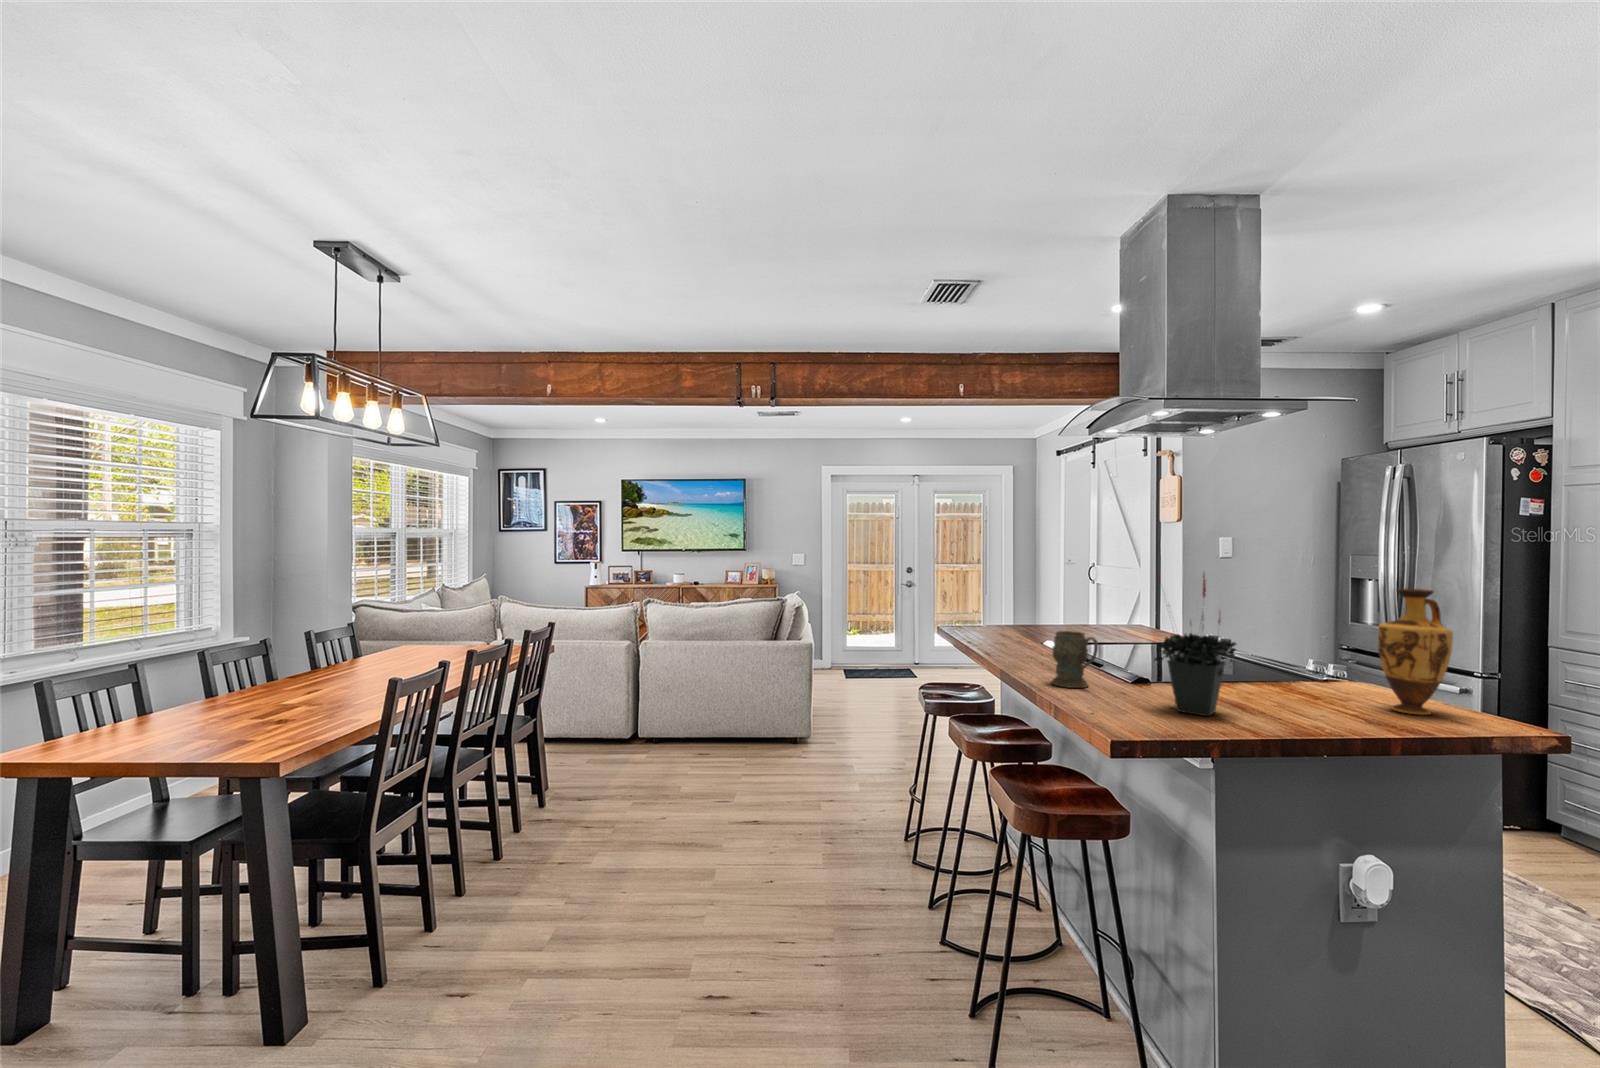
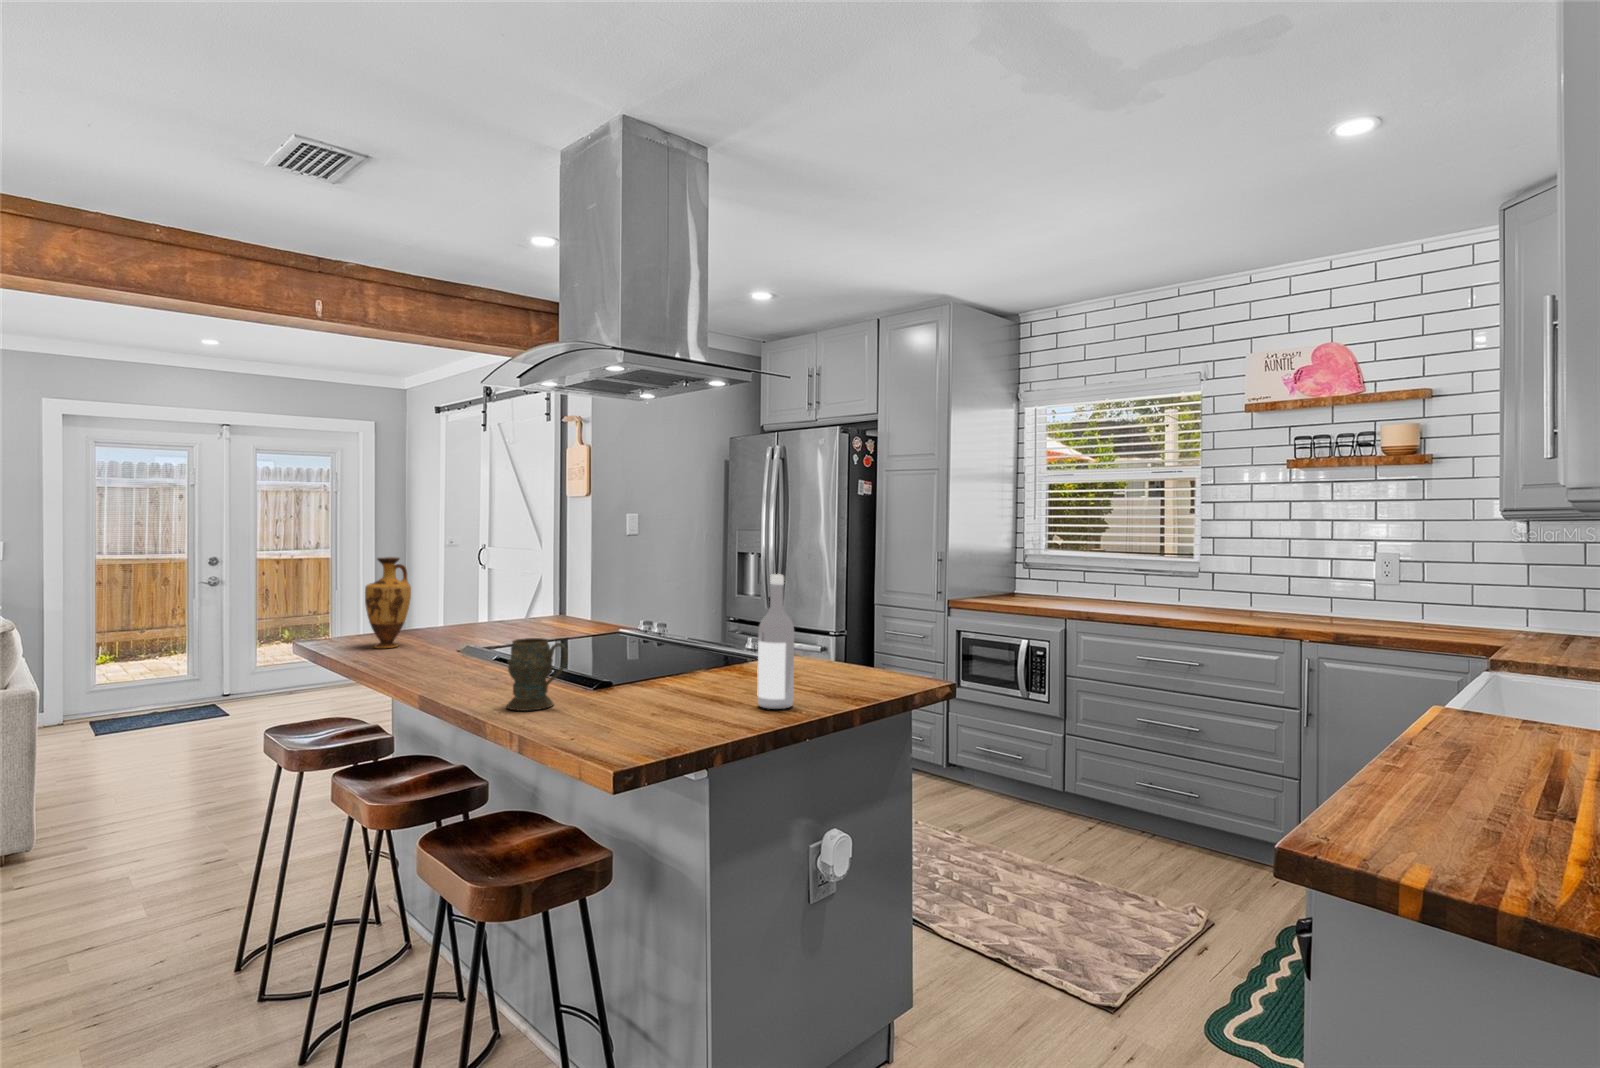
potted plant: present [1154,571,1237,716] -> none [641,557,722,719]
vase: present [1378,589,1453,715] -> present [365,557,411,648]
wine bottle: none [1282,591,1326,724] -> present [757,574,794,709]

